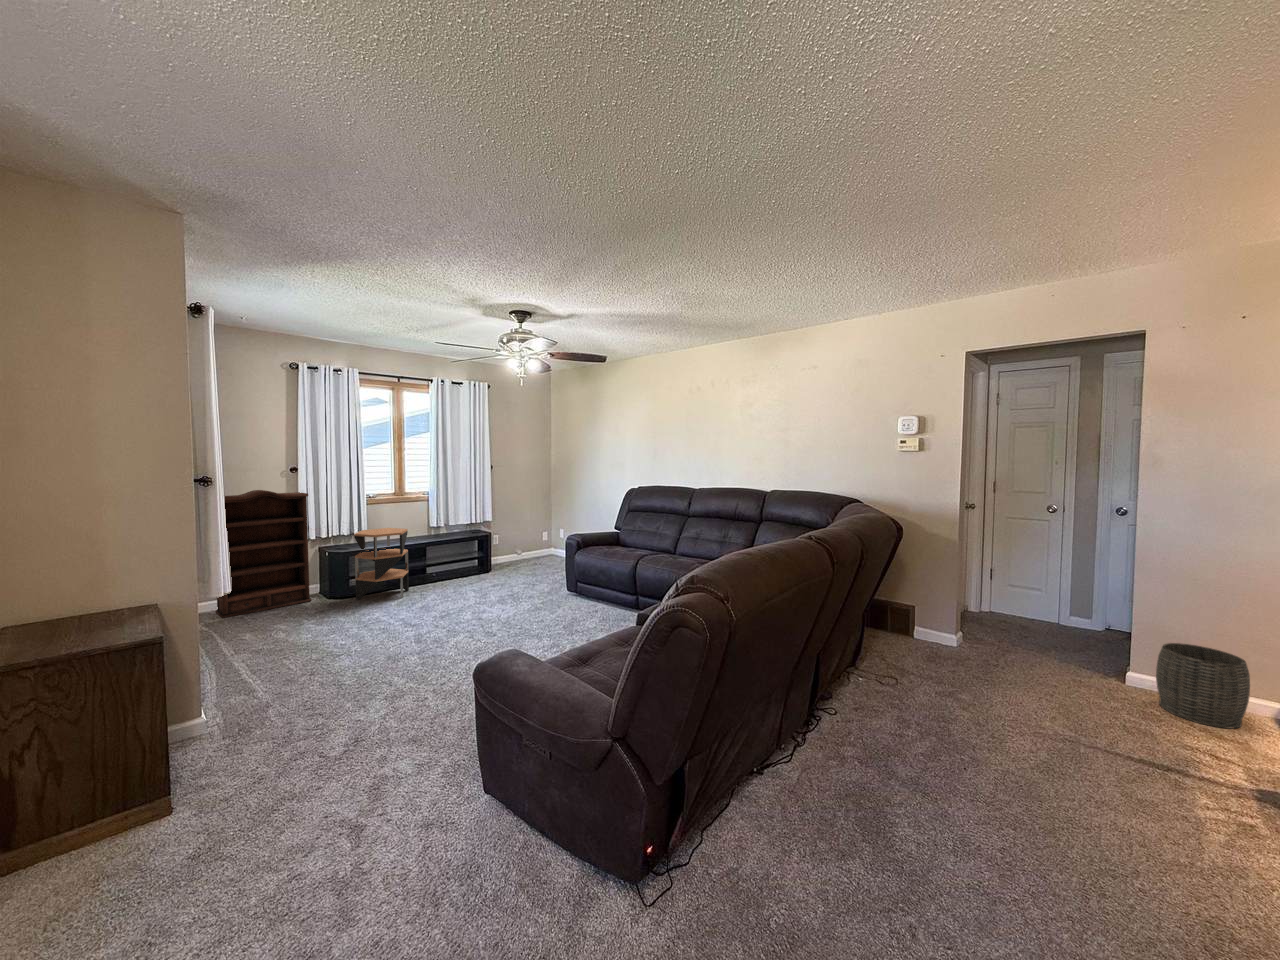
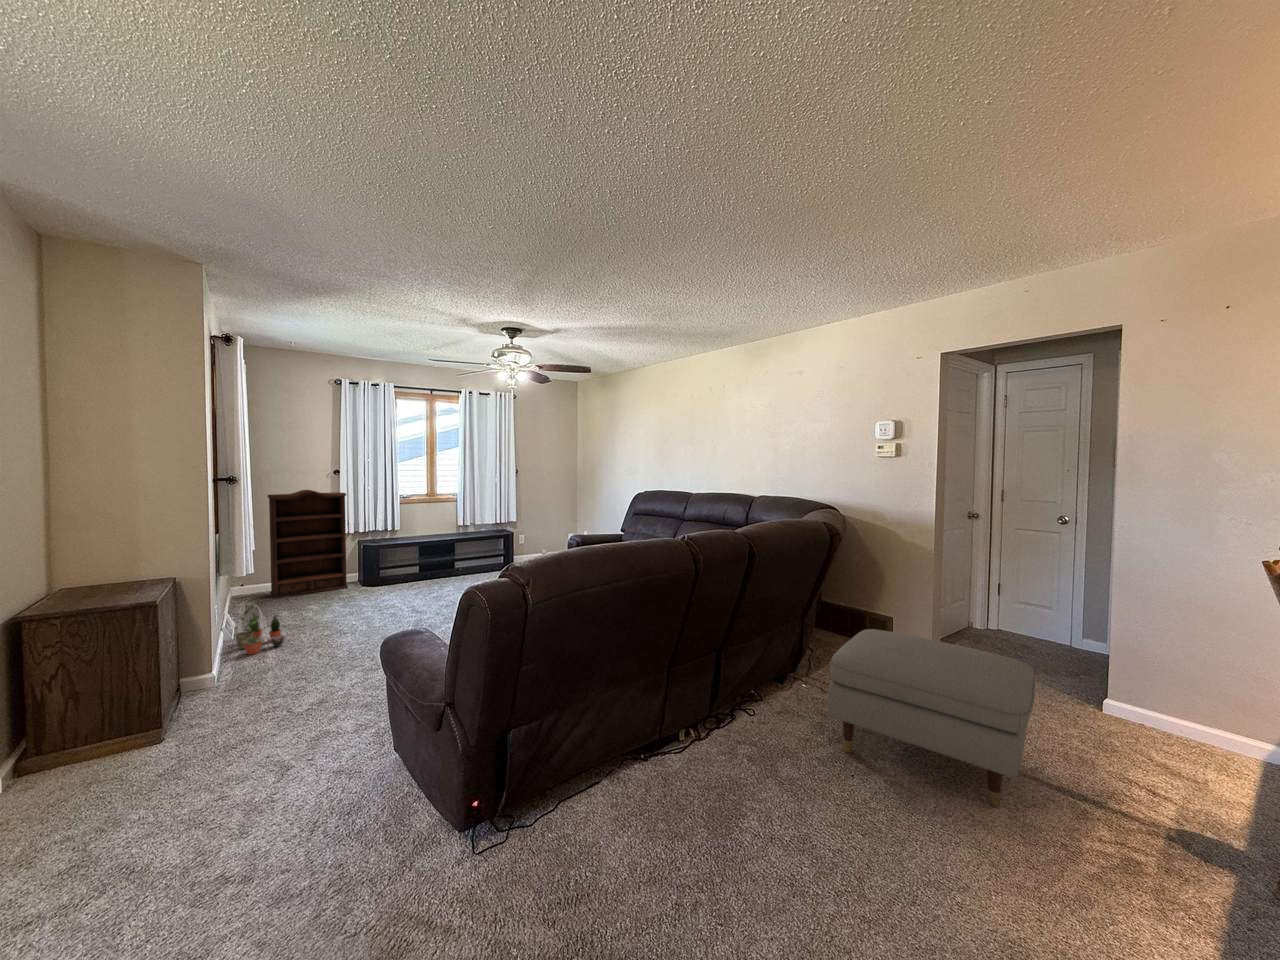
side table: present [354,528,409,600] -> none [383,525,432,589]
ottoman: none [925,620,1142,785] -> present [827,629,1036,806]
potted plant: none [195,626,270,690] -> present [235,603,286,655]
woven basket: present [1156,643,1250,729] -> none [1126,670,1227,769]

